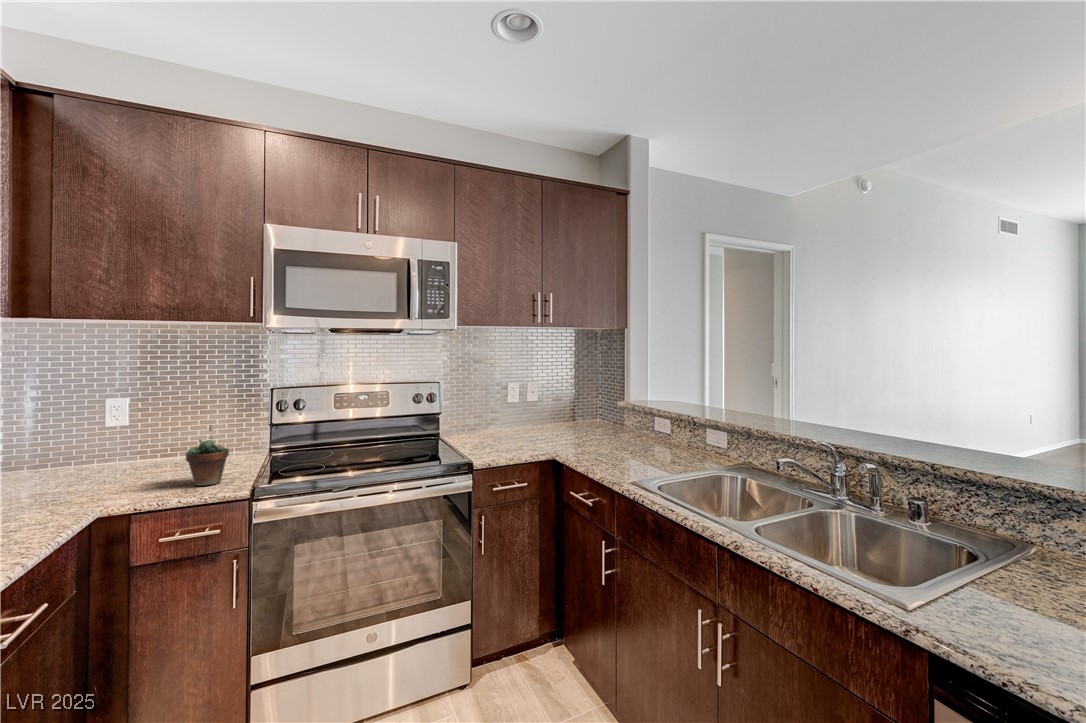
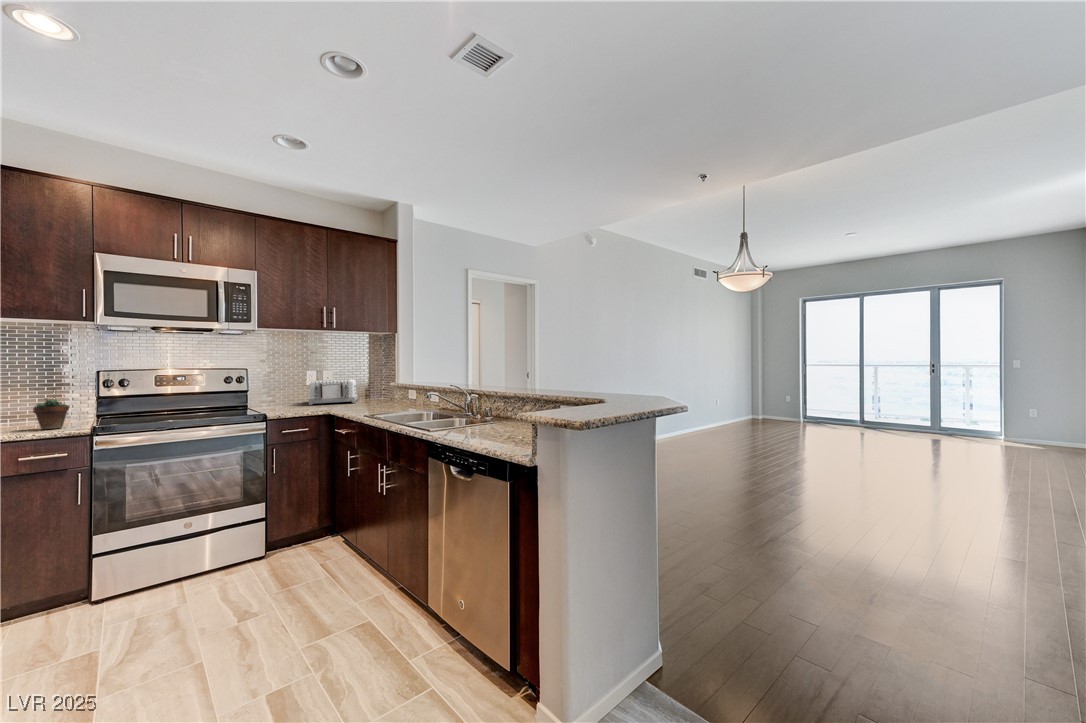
toaster: none [521,401,585,443] -> present [309,379,358,405]

